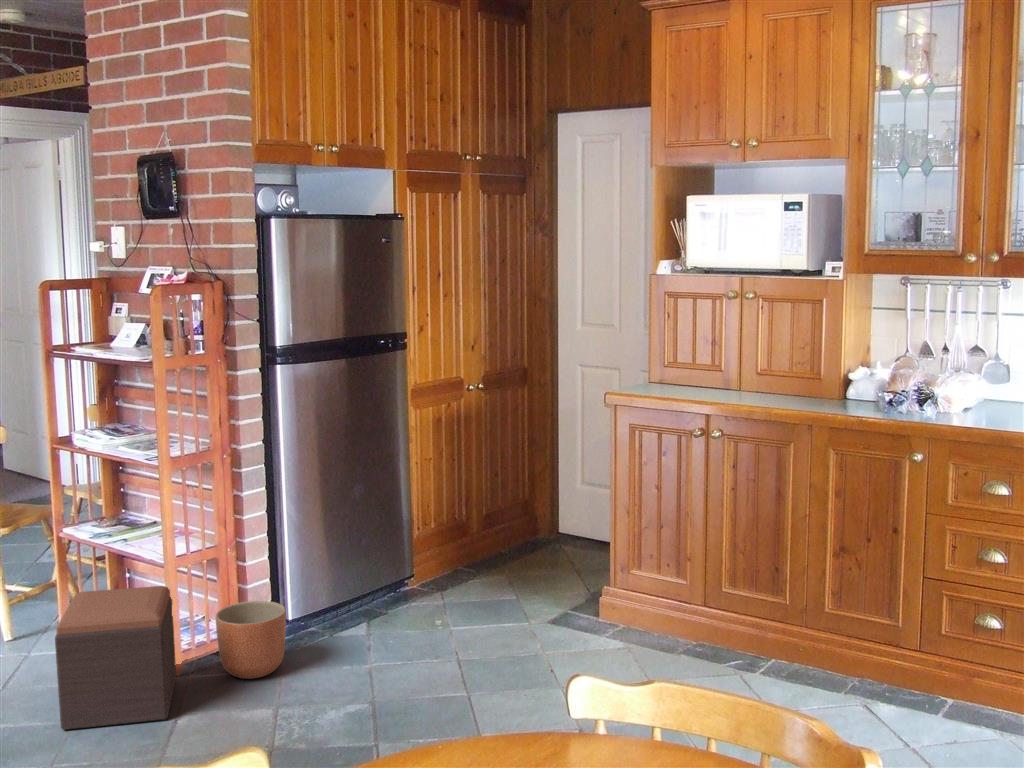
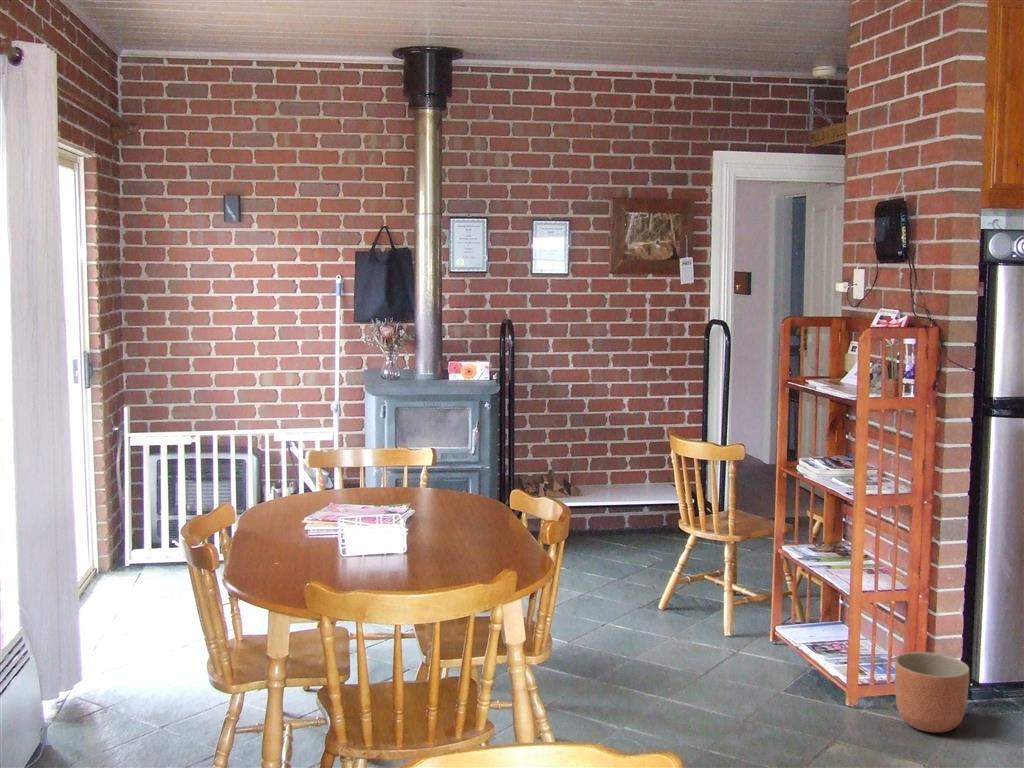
footstool: present [55,586,176,730] -> none [737,604,855,741]

